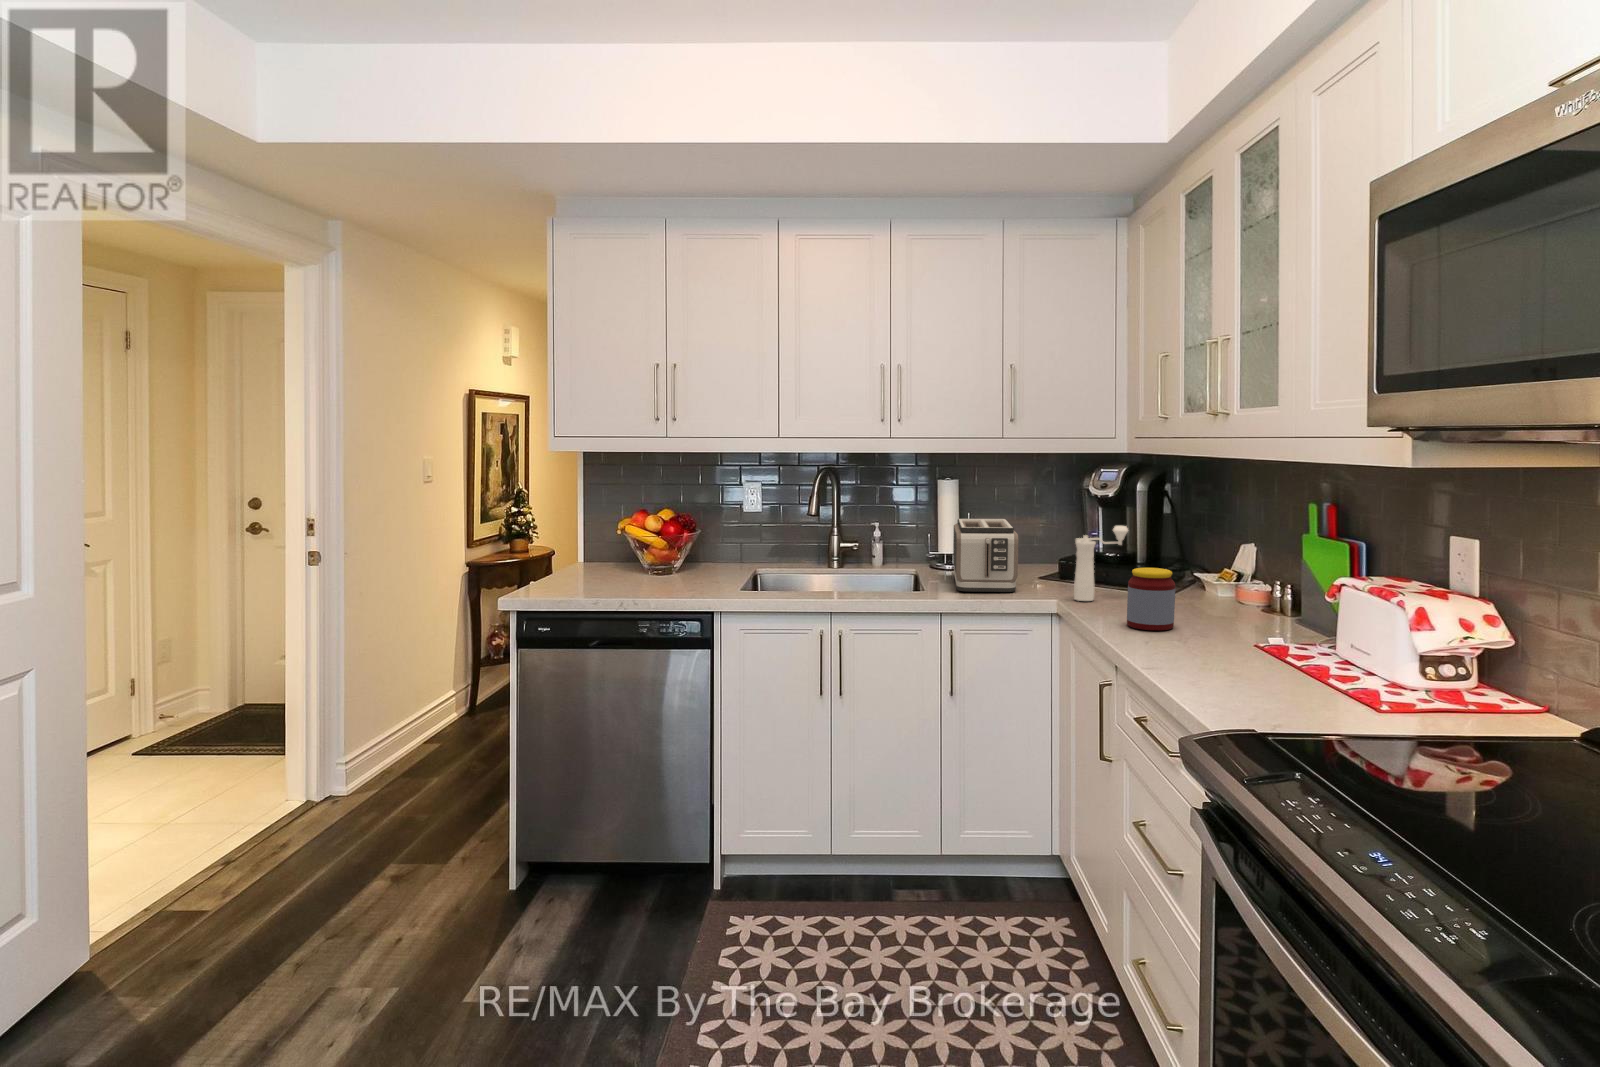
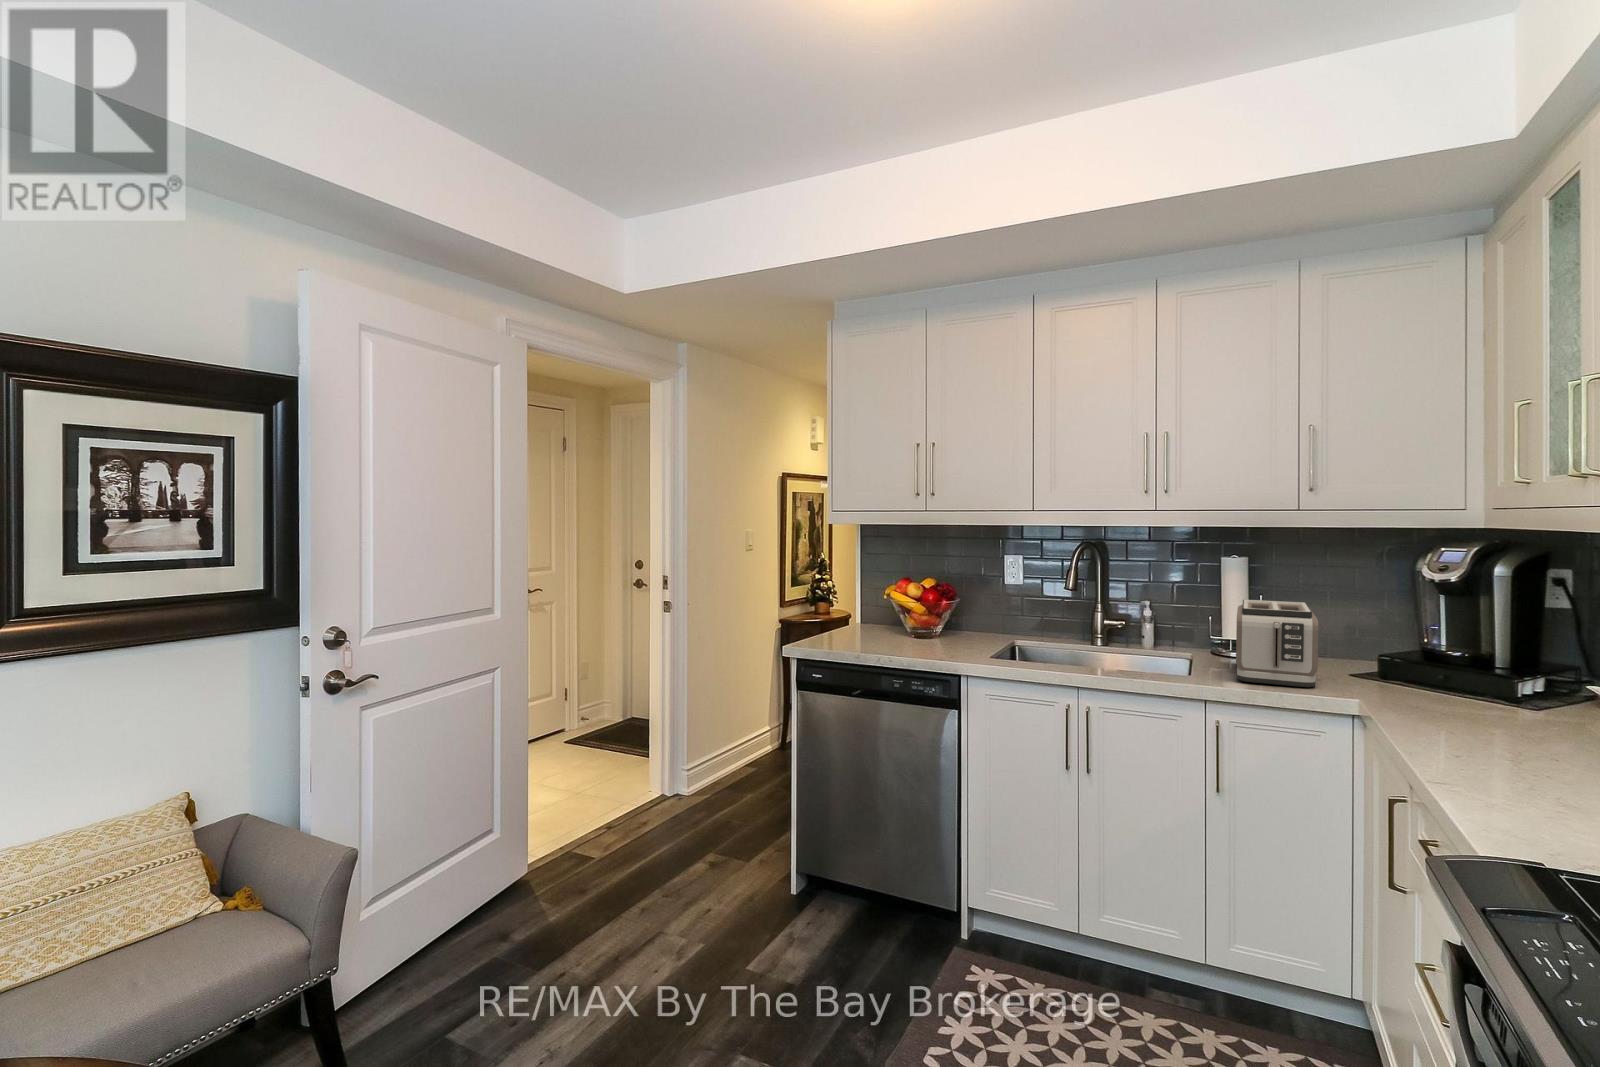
pepper mill: present [1074,526,1128,601] -> none [1396,616,1479,707]
jar: present [1127,568,1175,630] -> none [1474,670,1553,756]

